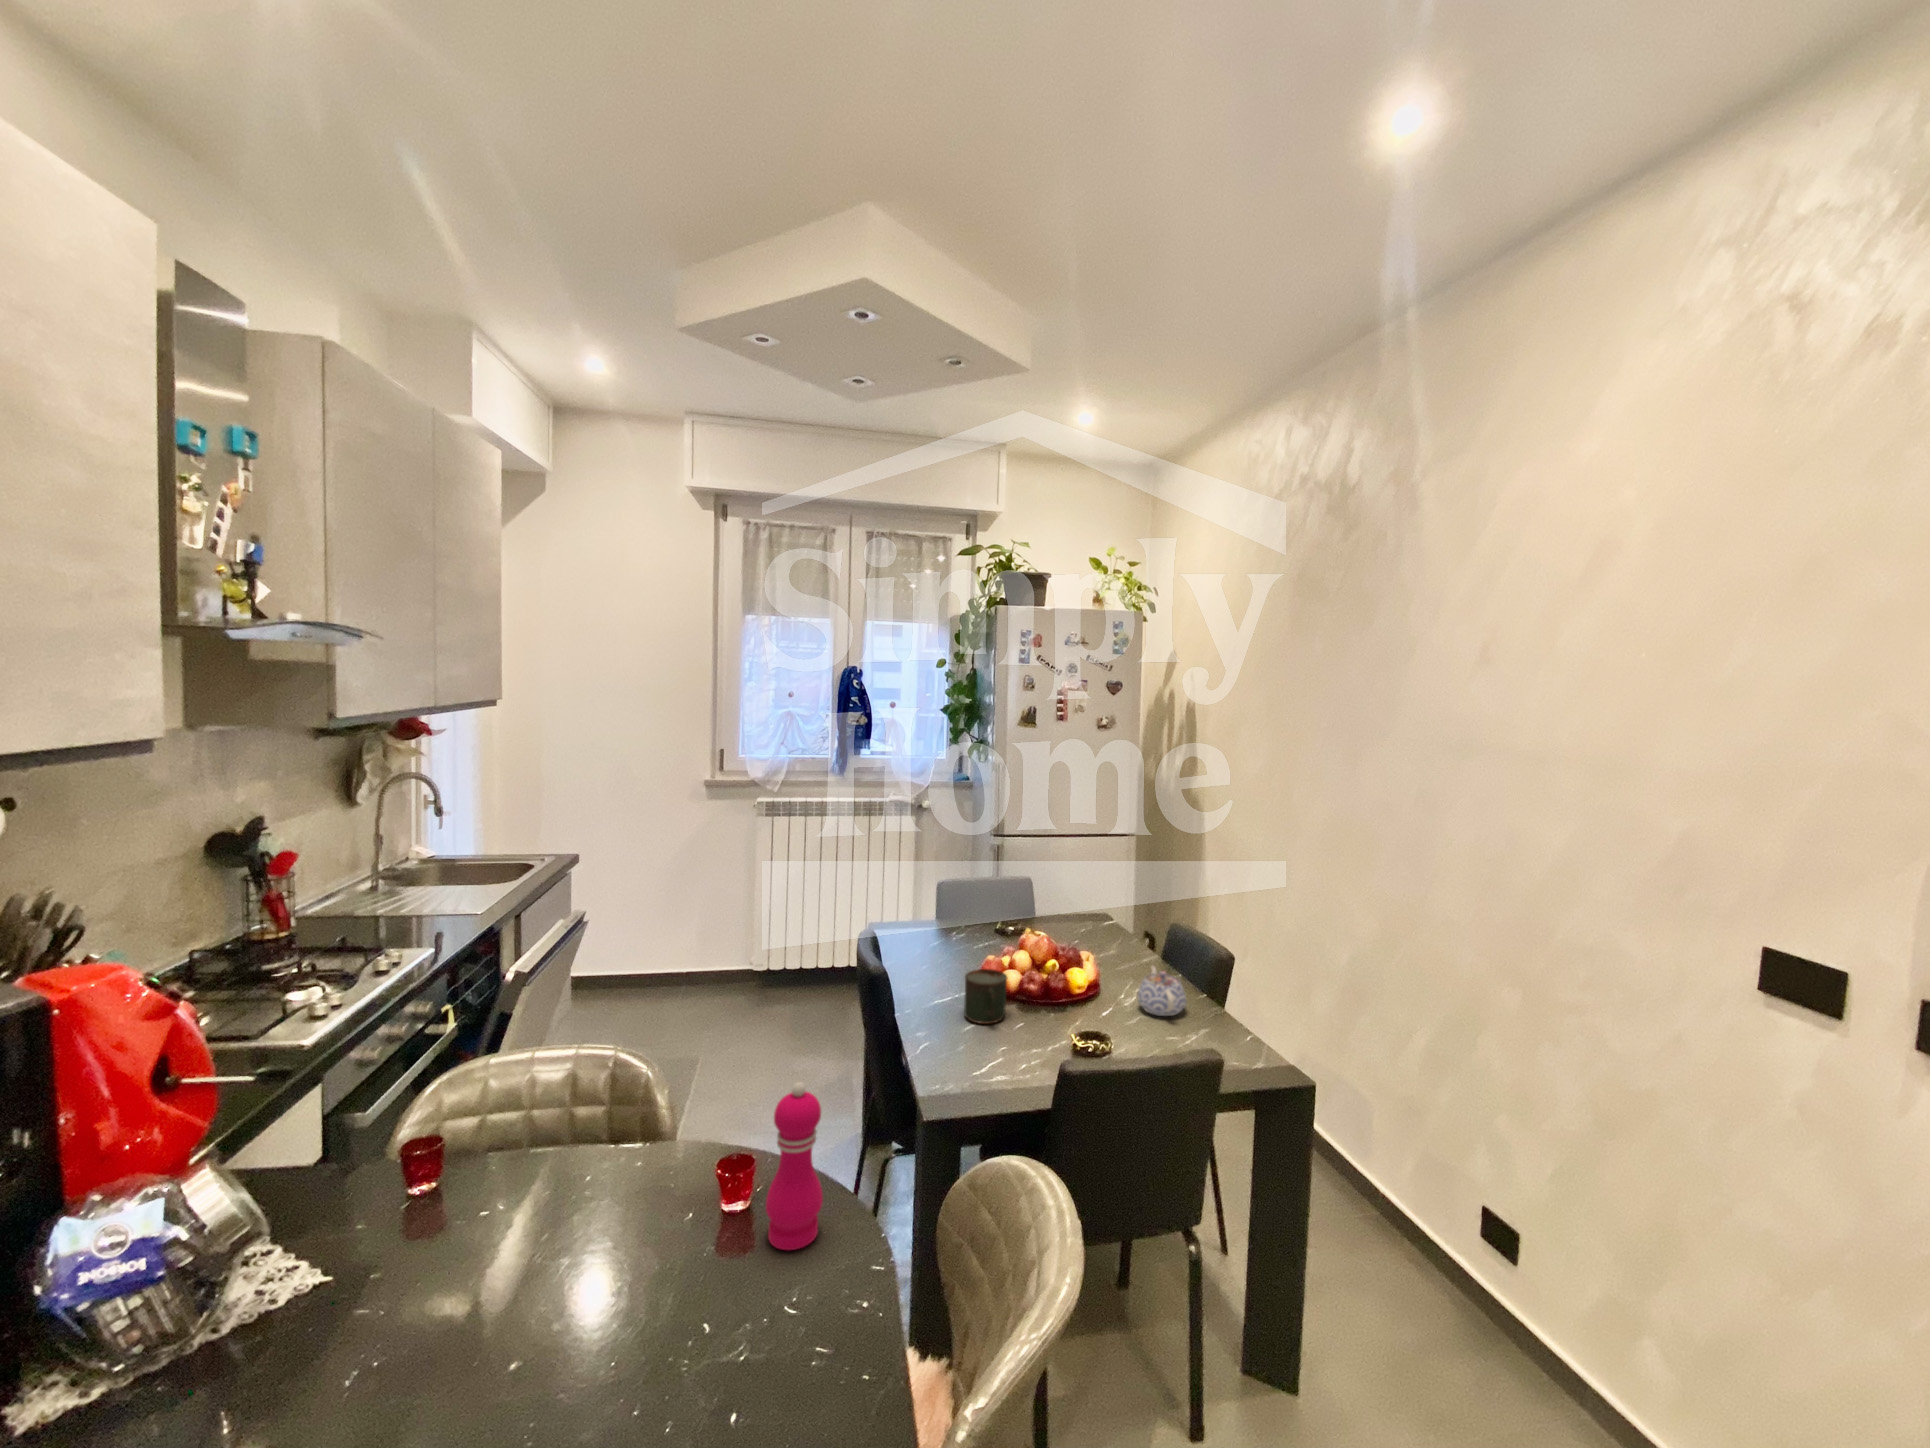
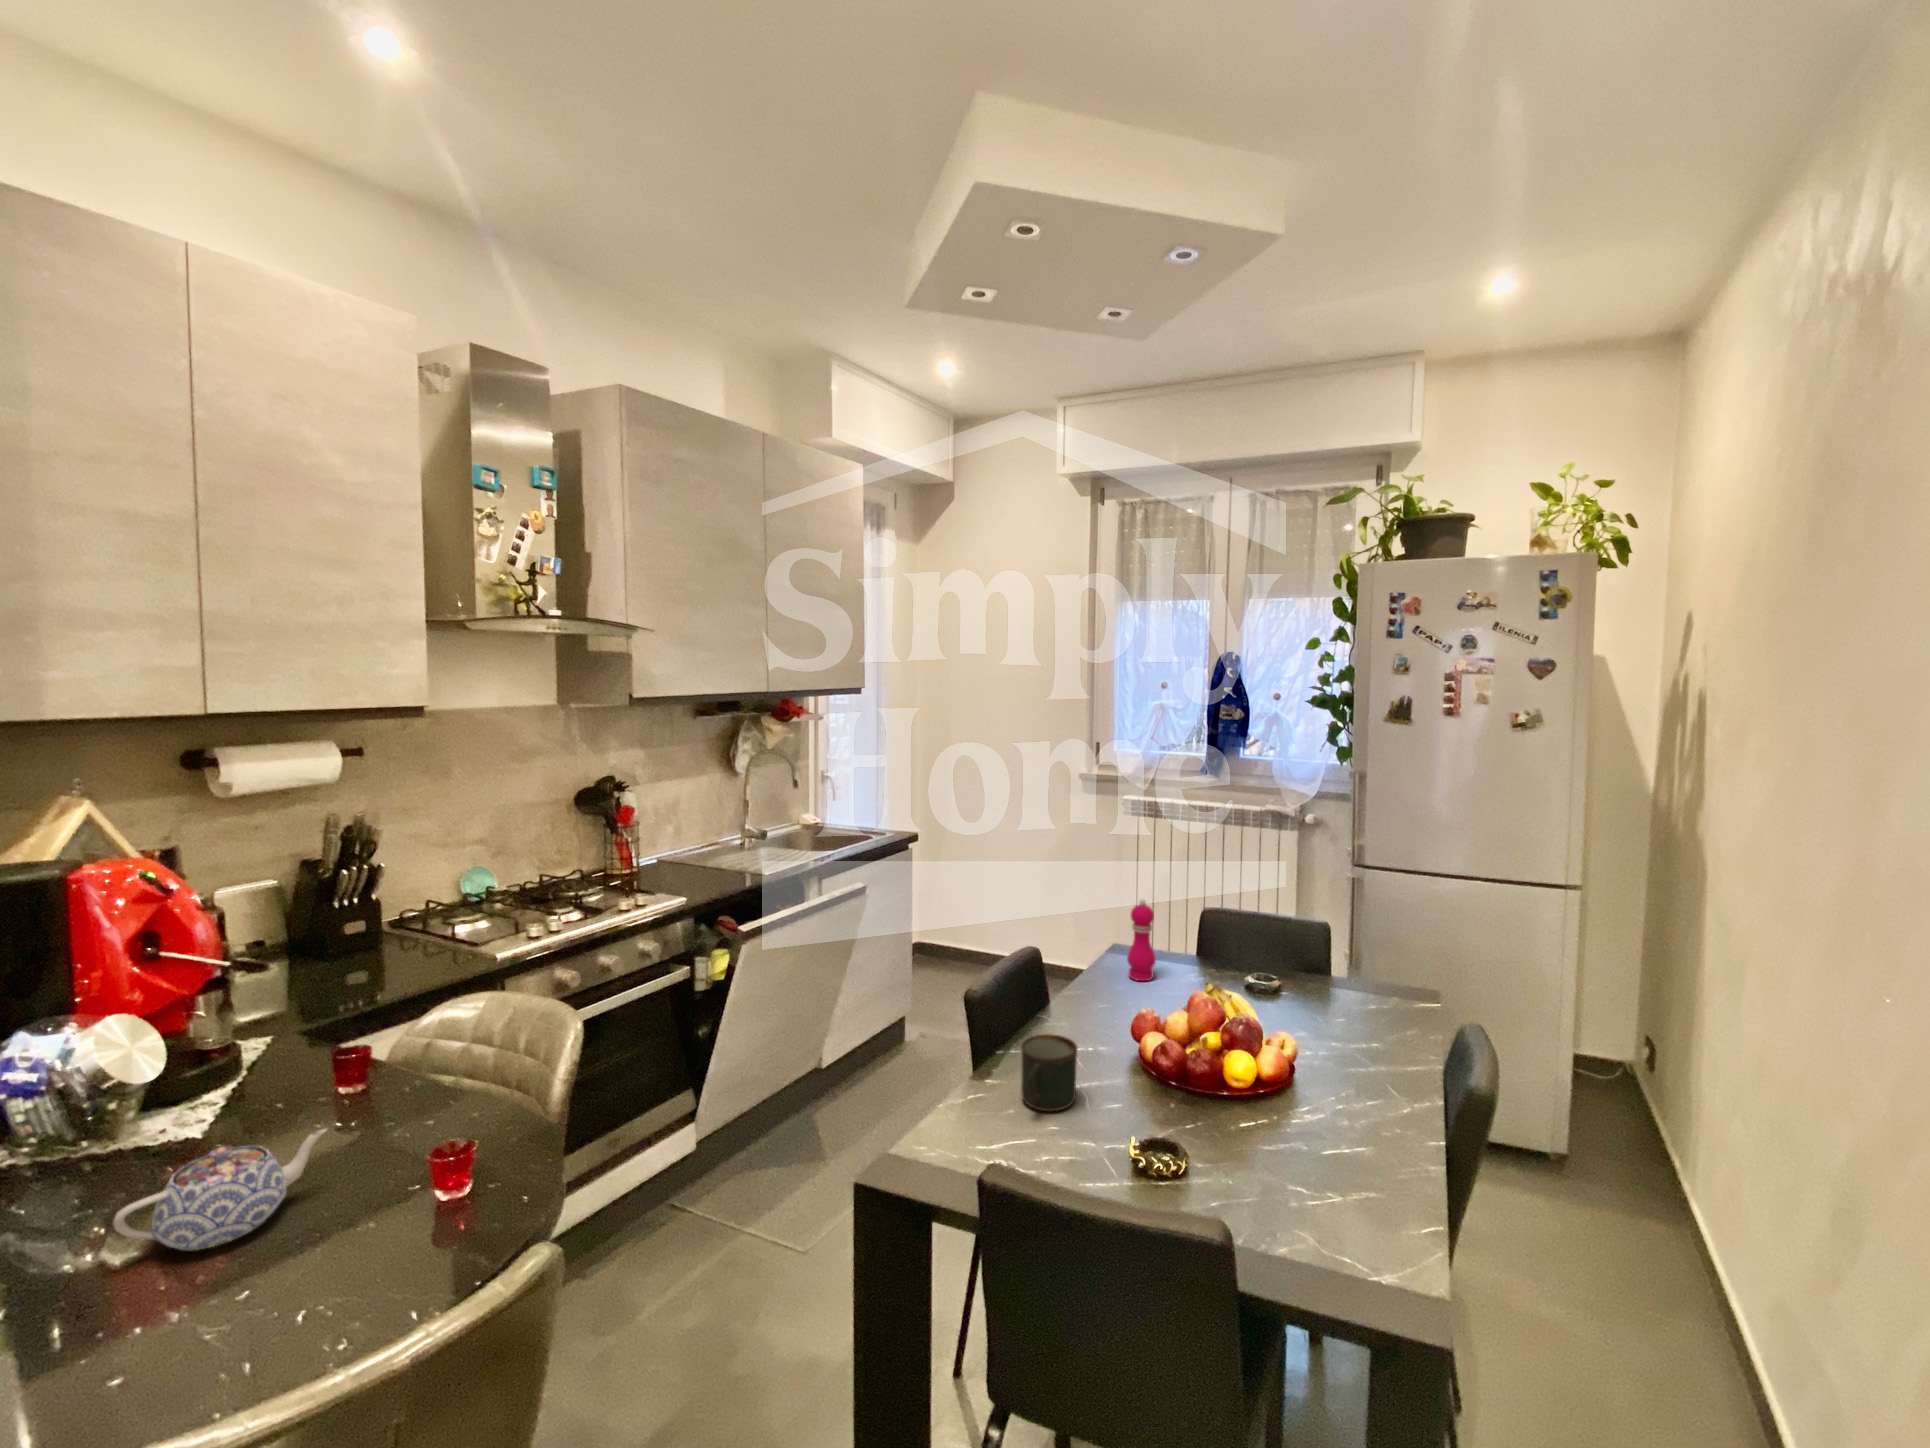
teapot: present [1138,966,1186,1016] -> present [113,1129,326,1250]
pepper mill: present [766,1082,823,1250] -> present [1127,899,1156,981]

